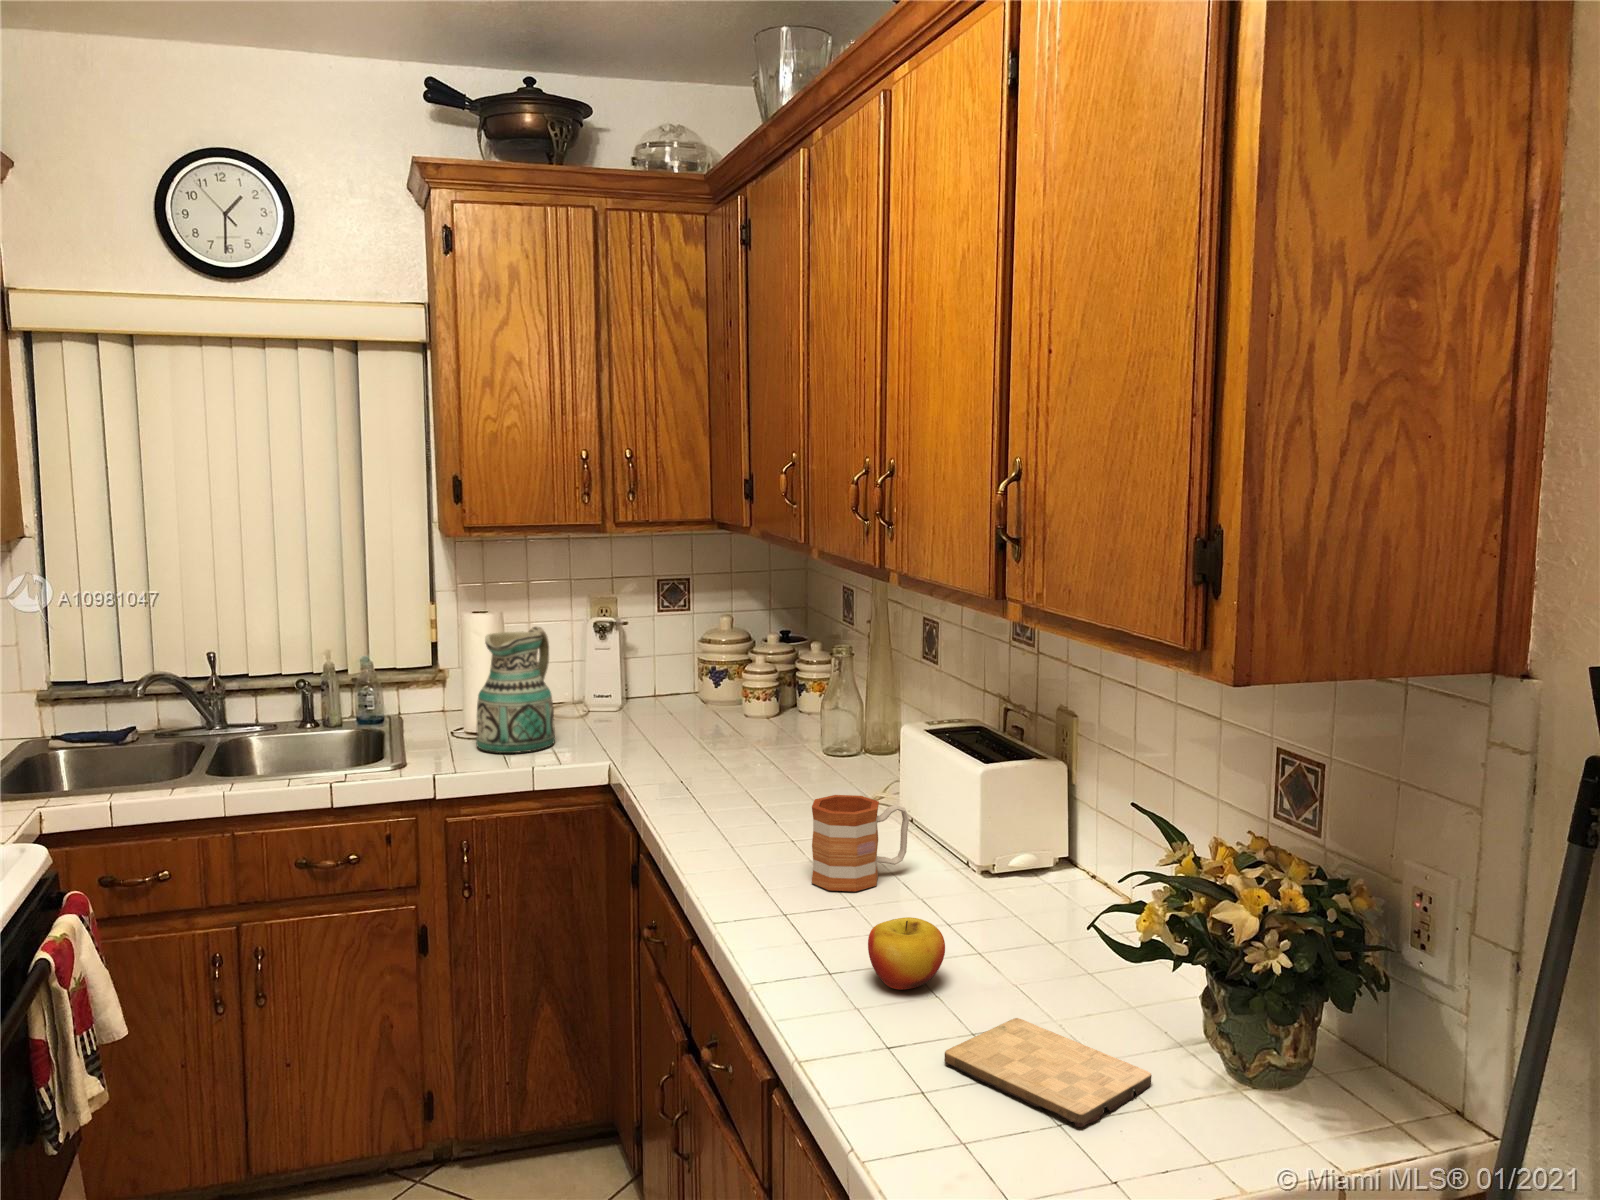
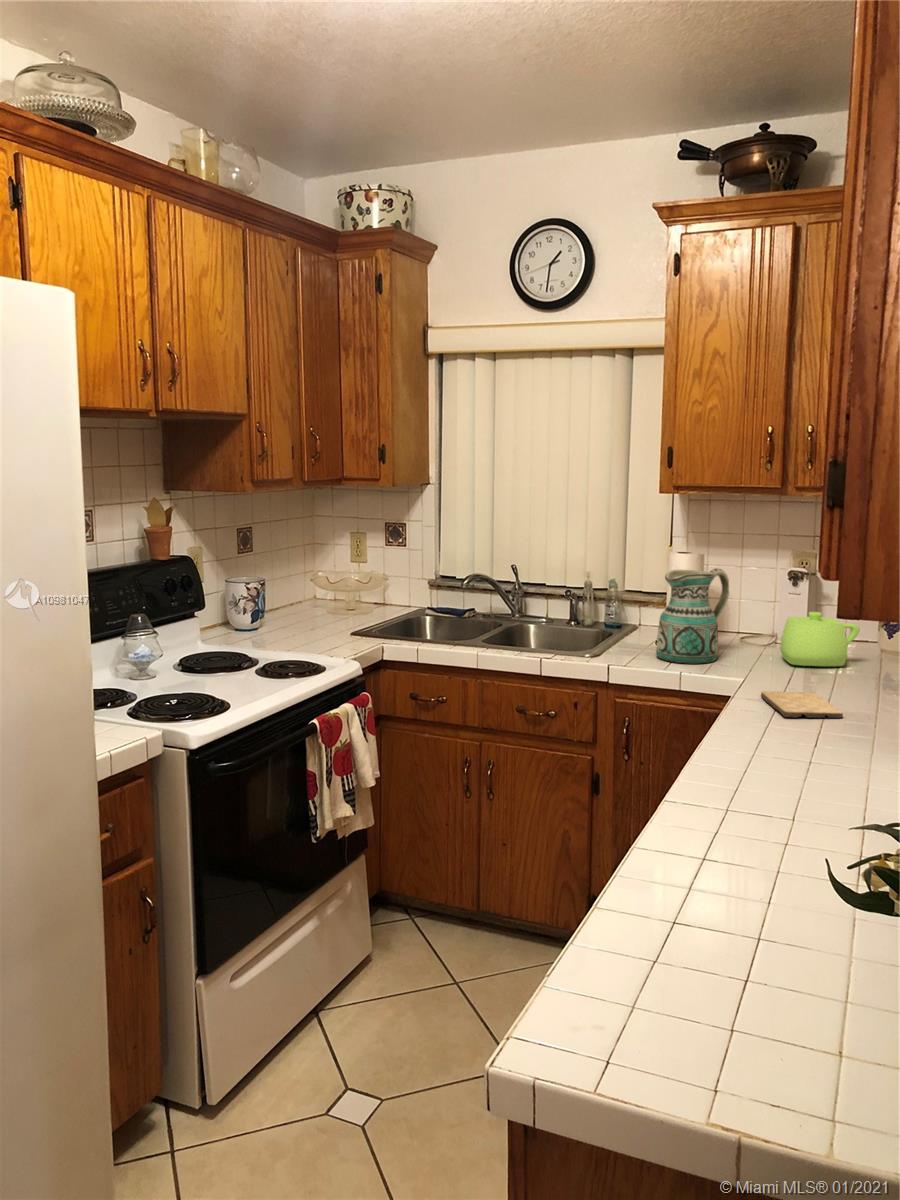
teapot: none [617,665,700,731] -> present [780,612,860,666]
mug: present [812,795,909,891] -> none [759,724,860,811]
apple: present [868,917,945,989] -> none [688,824,758,887]
cutting board: present [944,1018,1152,1127] -> present [761,691,843,718]

